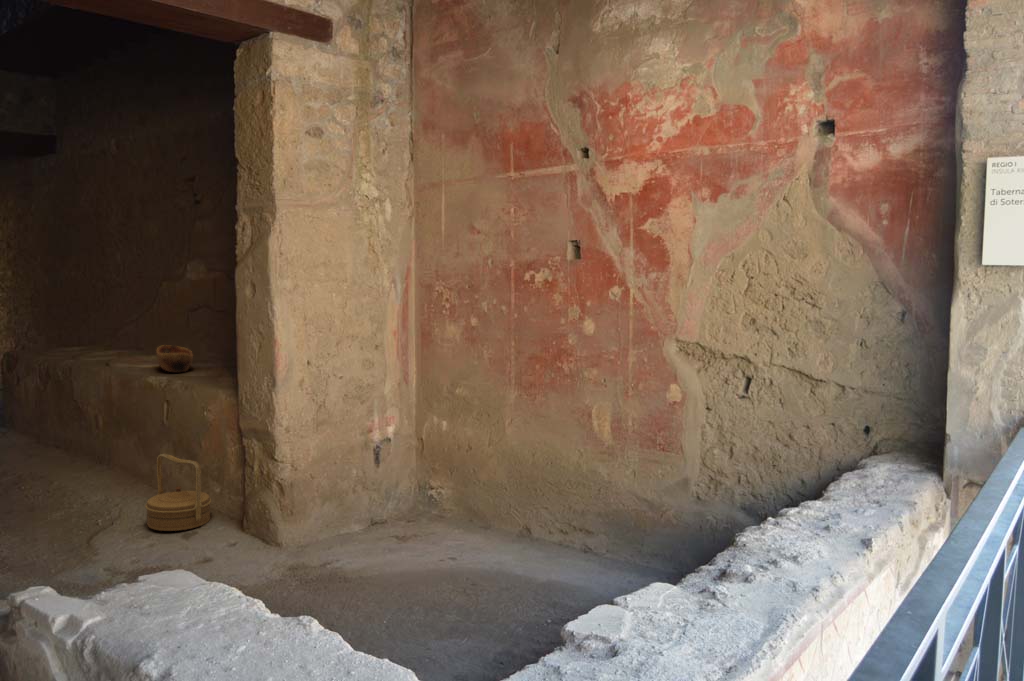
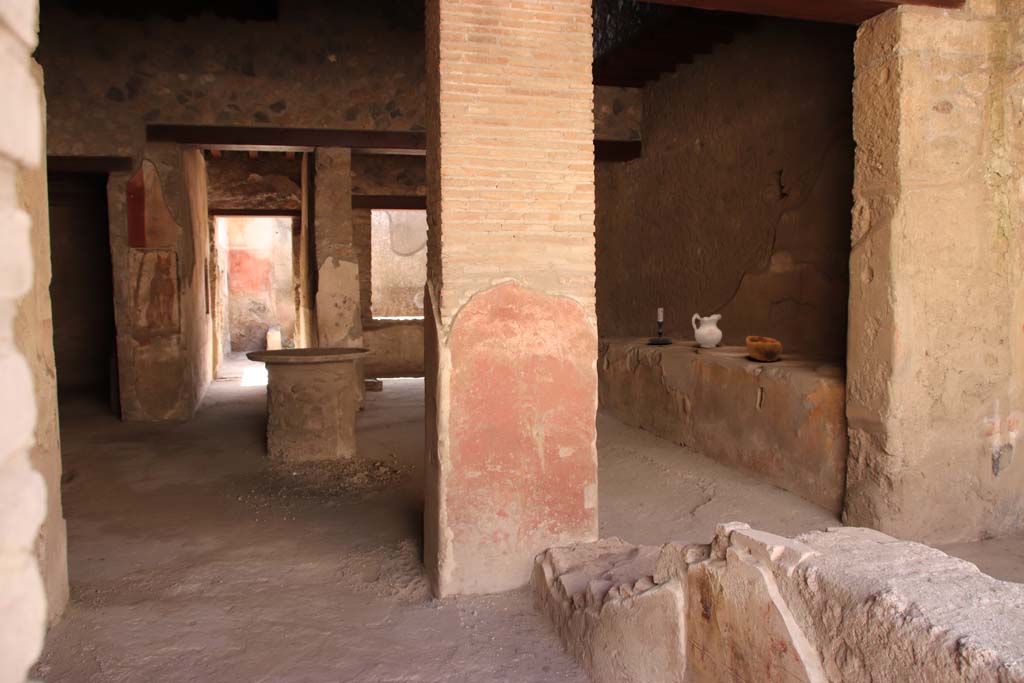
candle holder: none [56,310,90,354] -> present [648,308,674,344]
ceramic pitcher: none [105,320,141,357] -> present [692,314,722,348]
basket: present [145,454,211,531] -> none [745,437,808,512]

